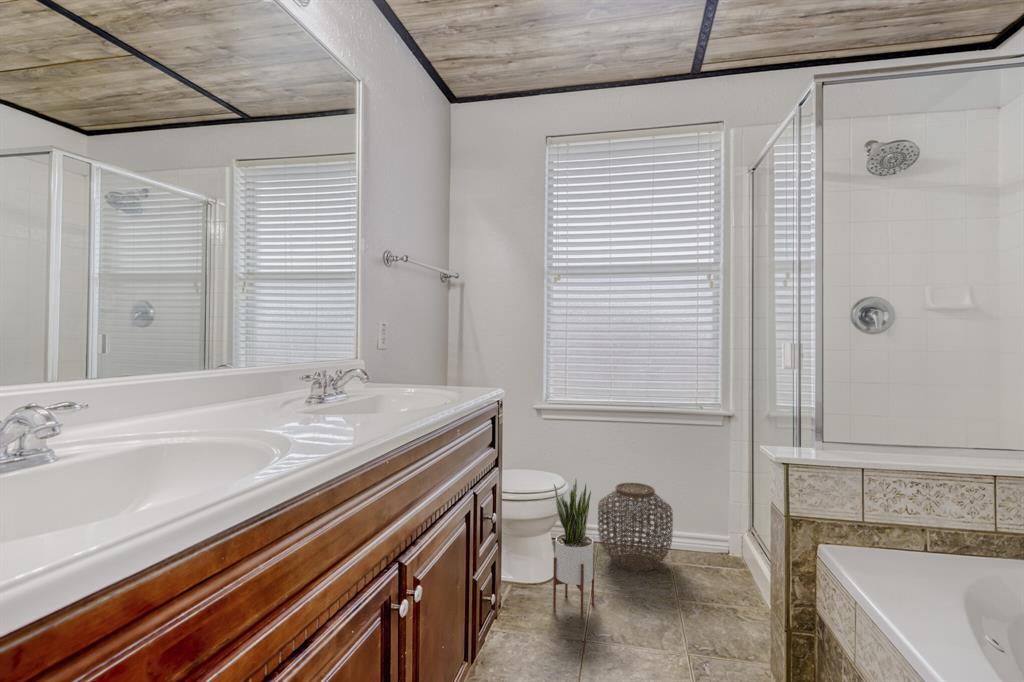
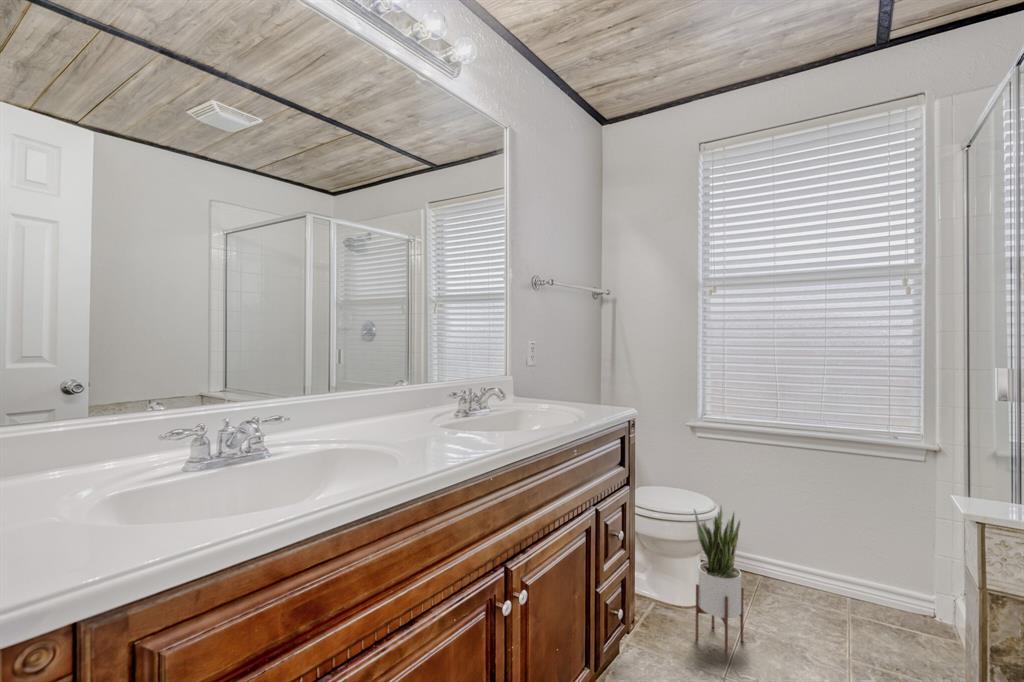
woven basket: present [598,483,673,571] -> none [757,515,851,617]

